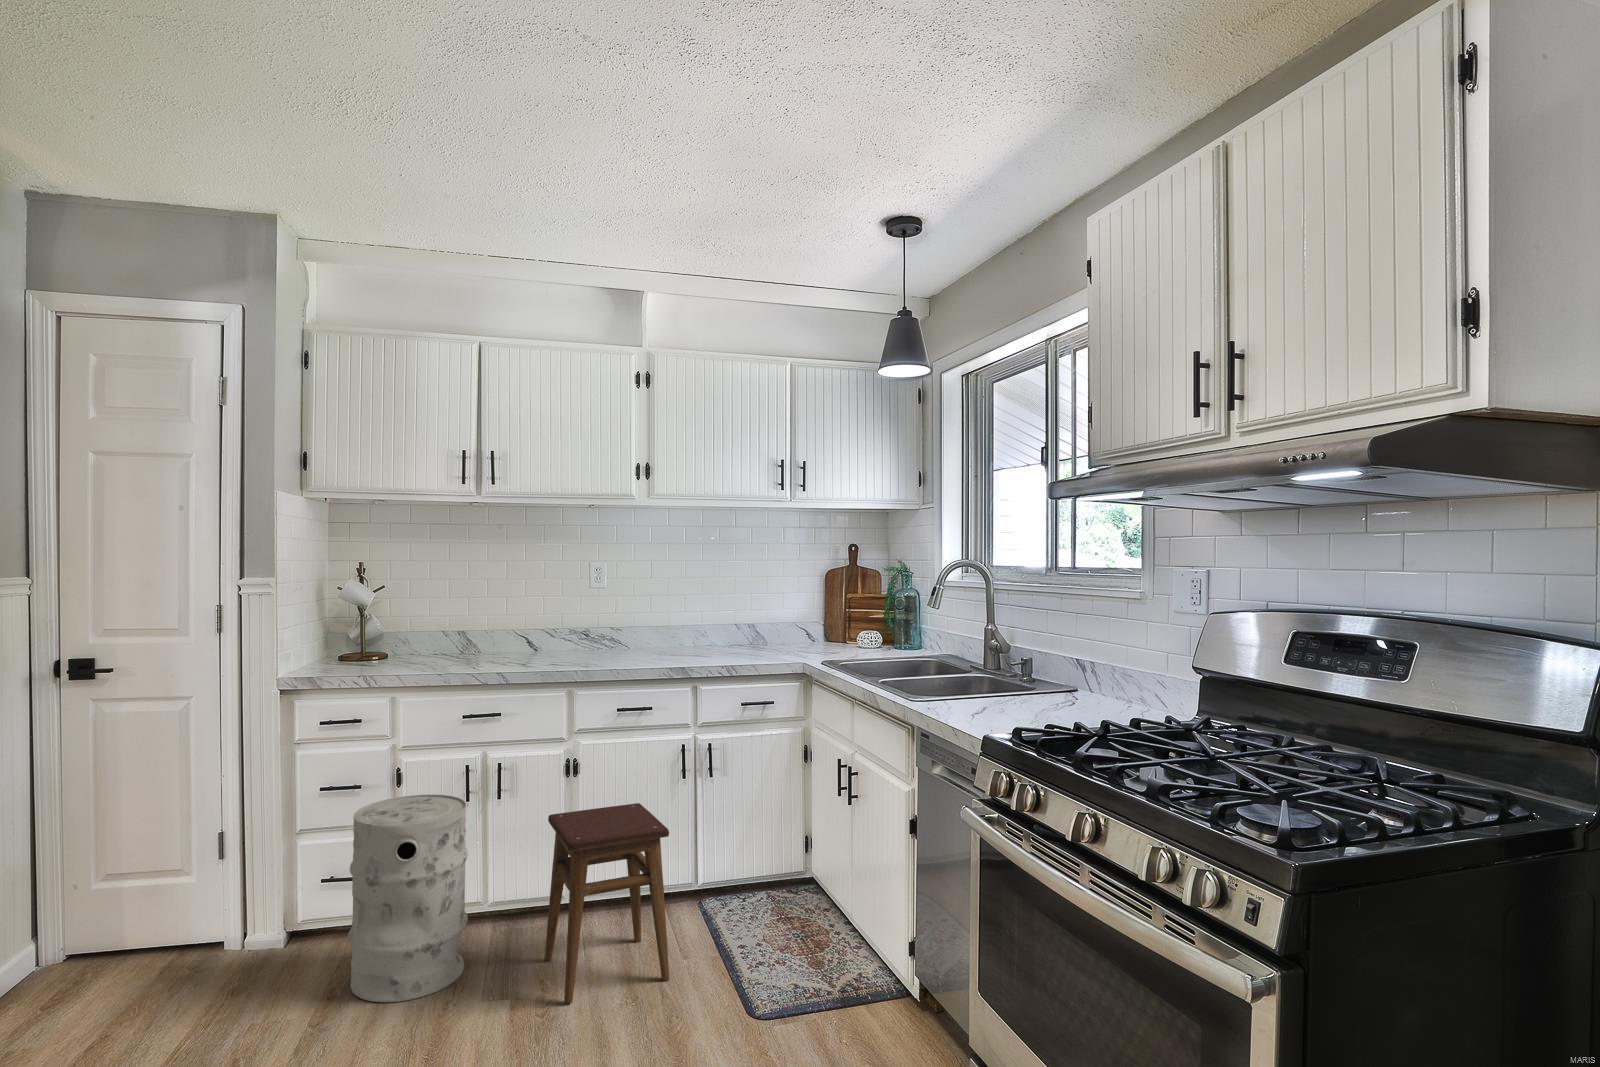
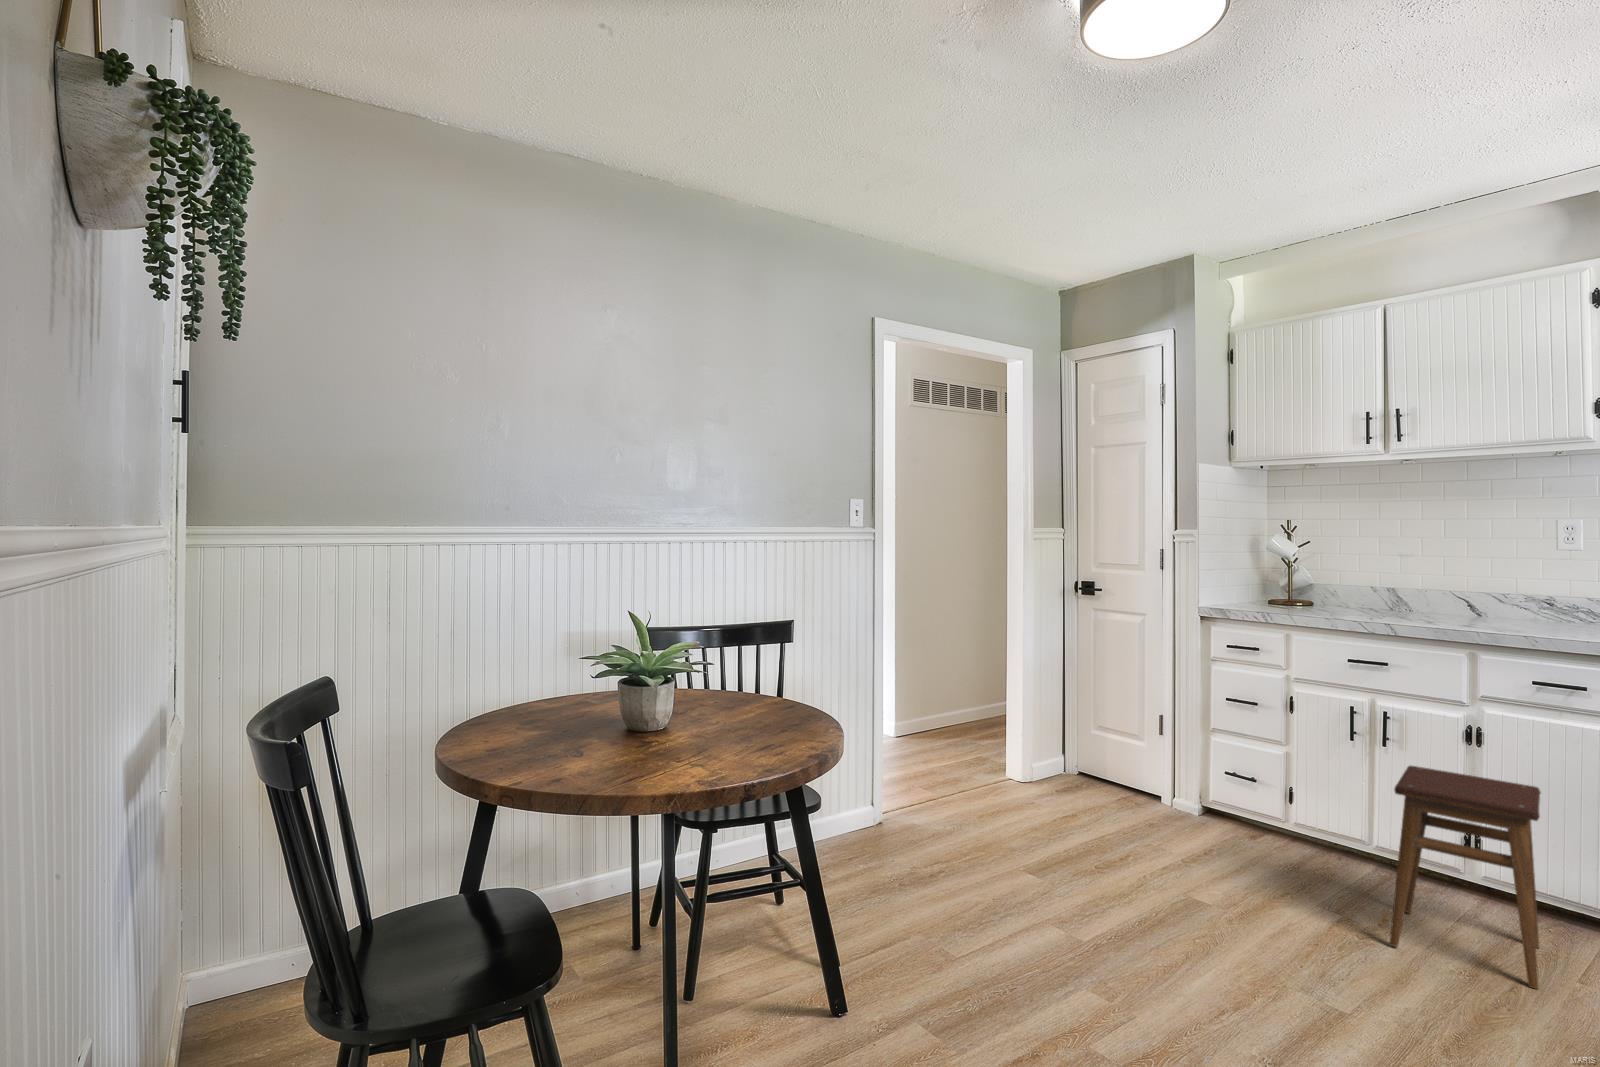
trash can: present [348,795,468,1002] -> none [1218,714,1326,886]

